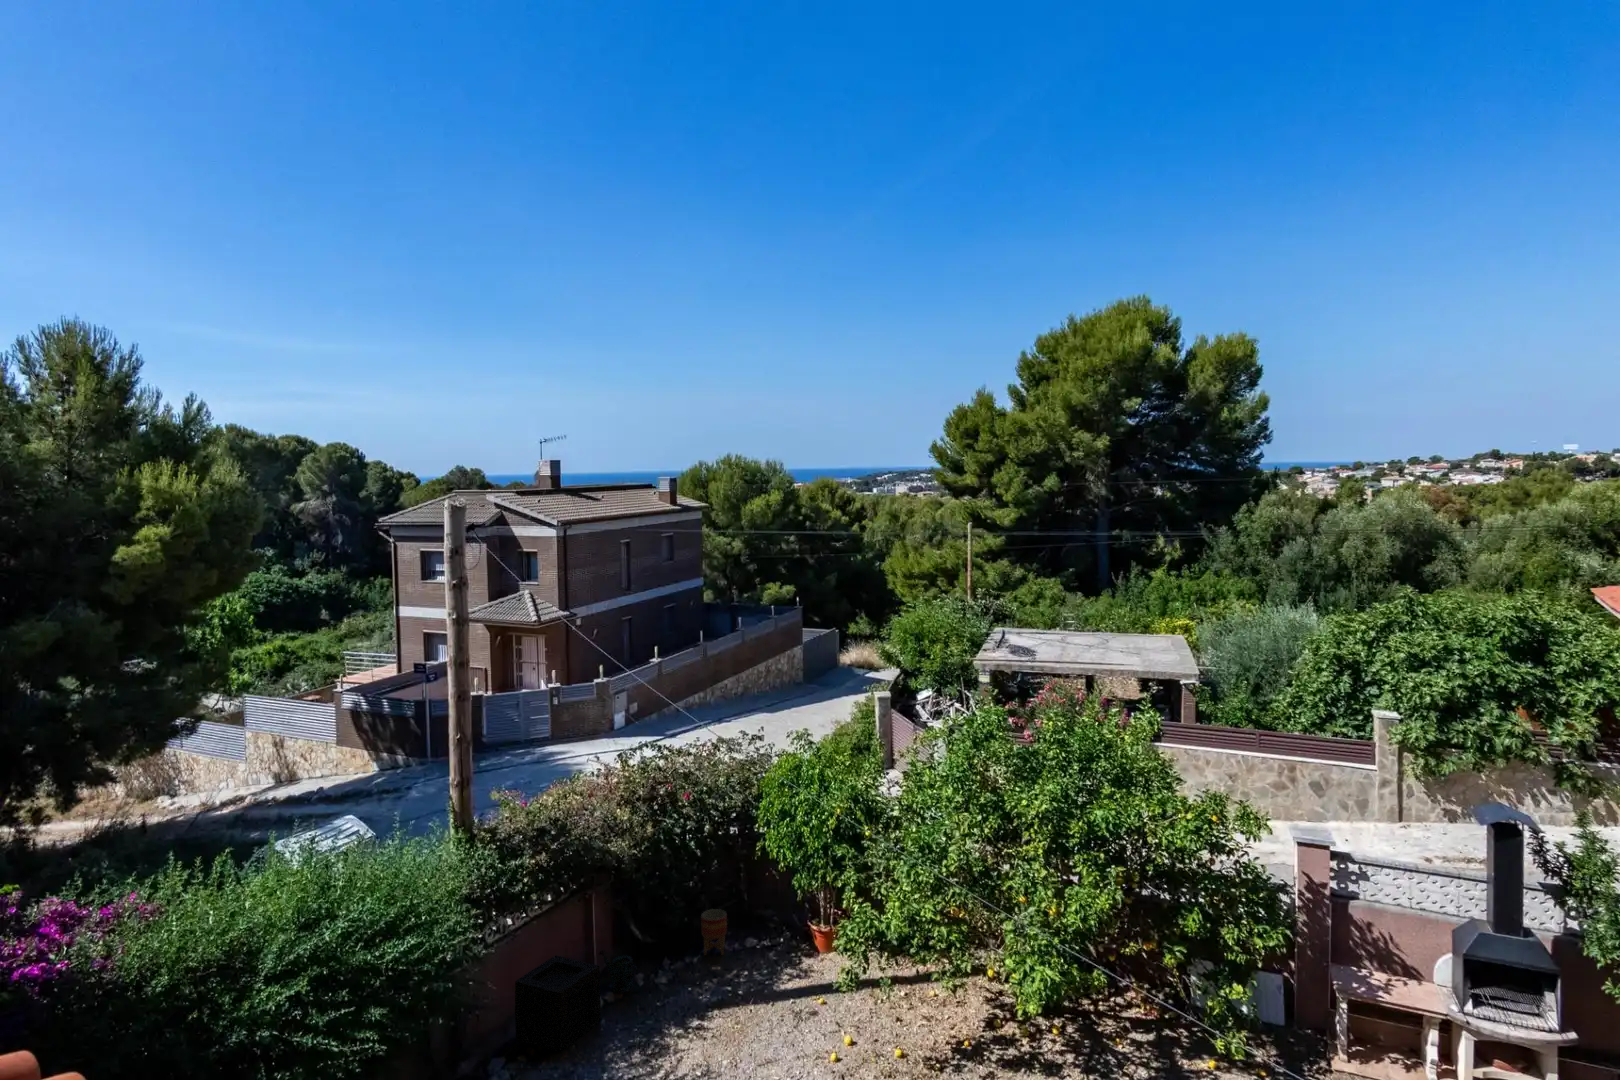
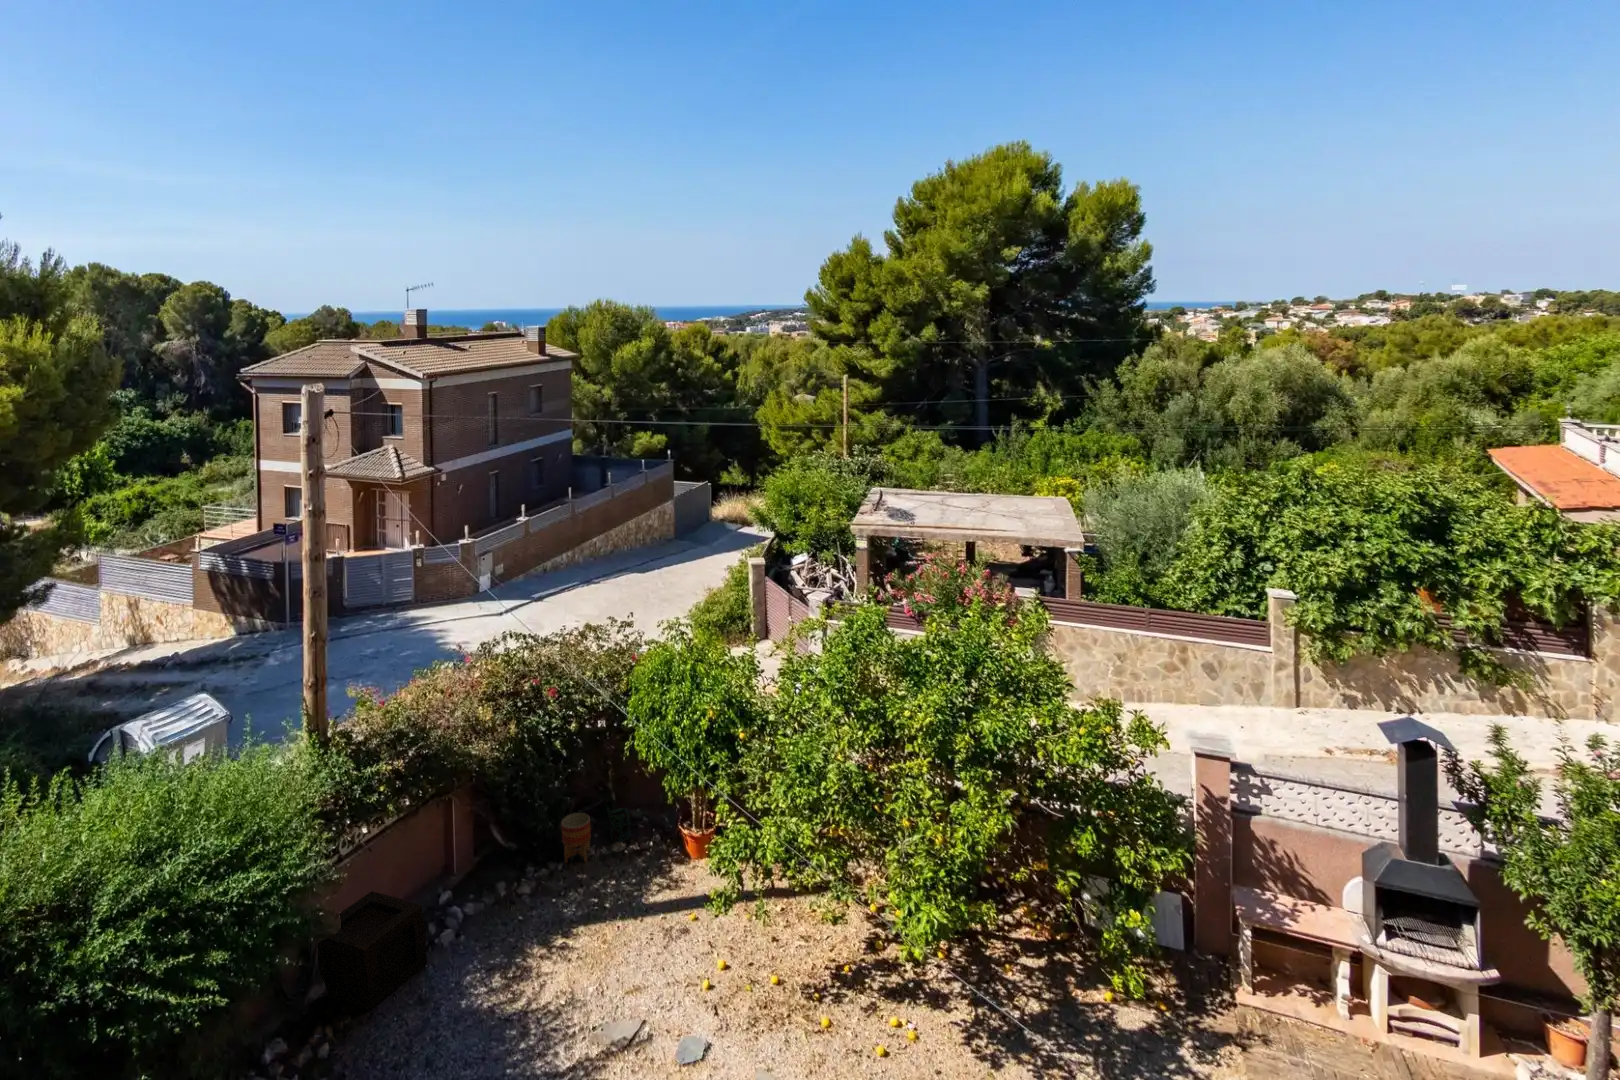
watering can: present [599,950,637,993] -> present [602,800,631,842]

